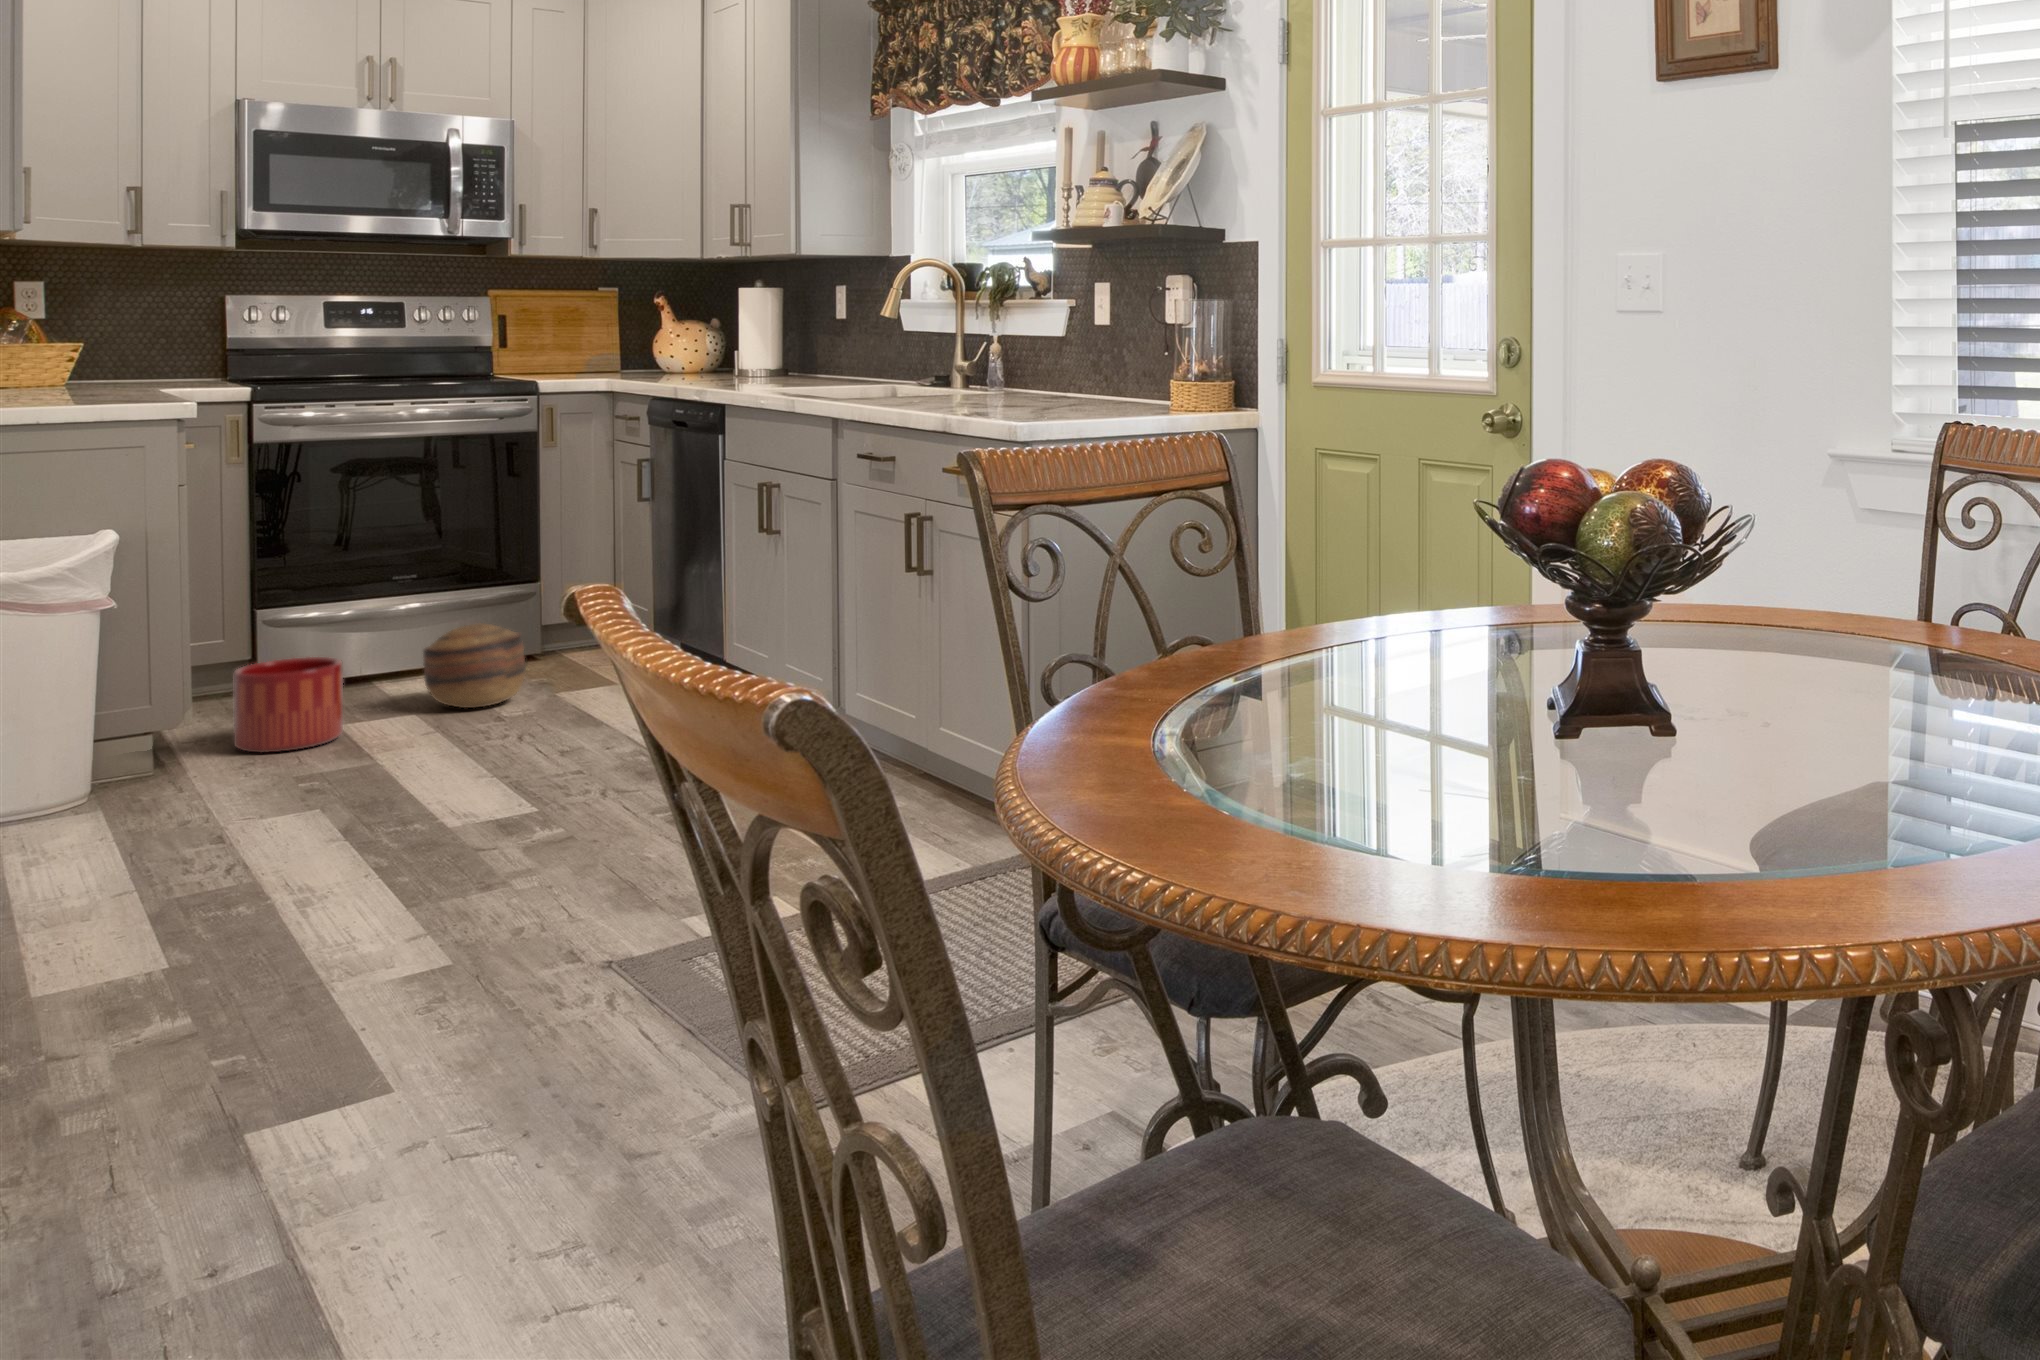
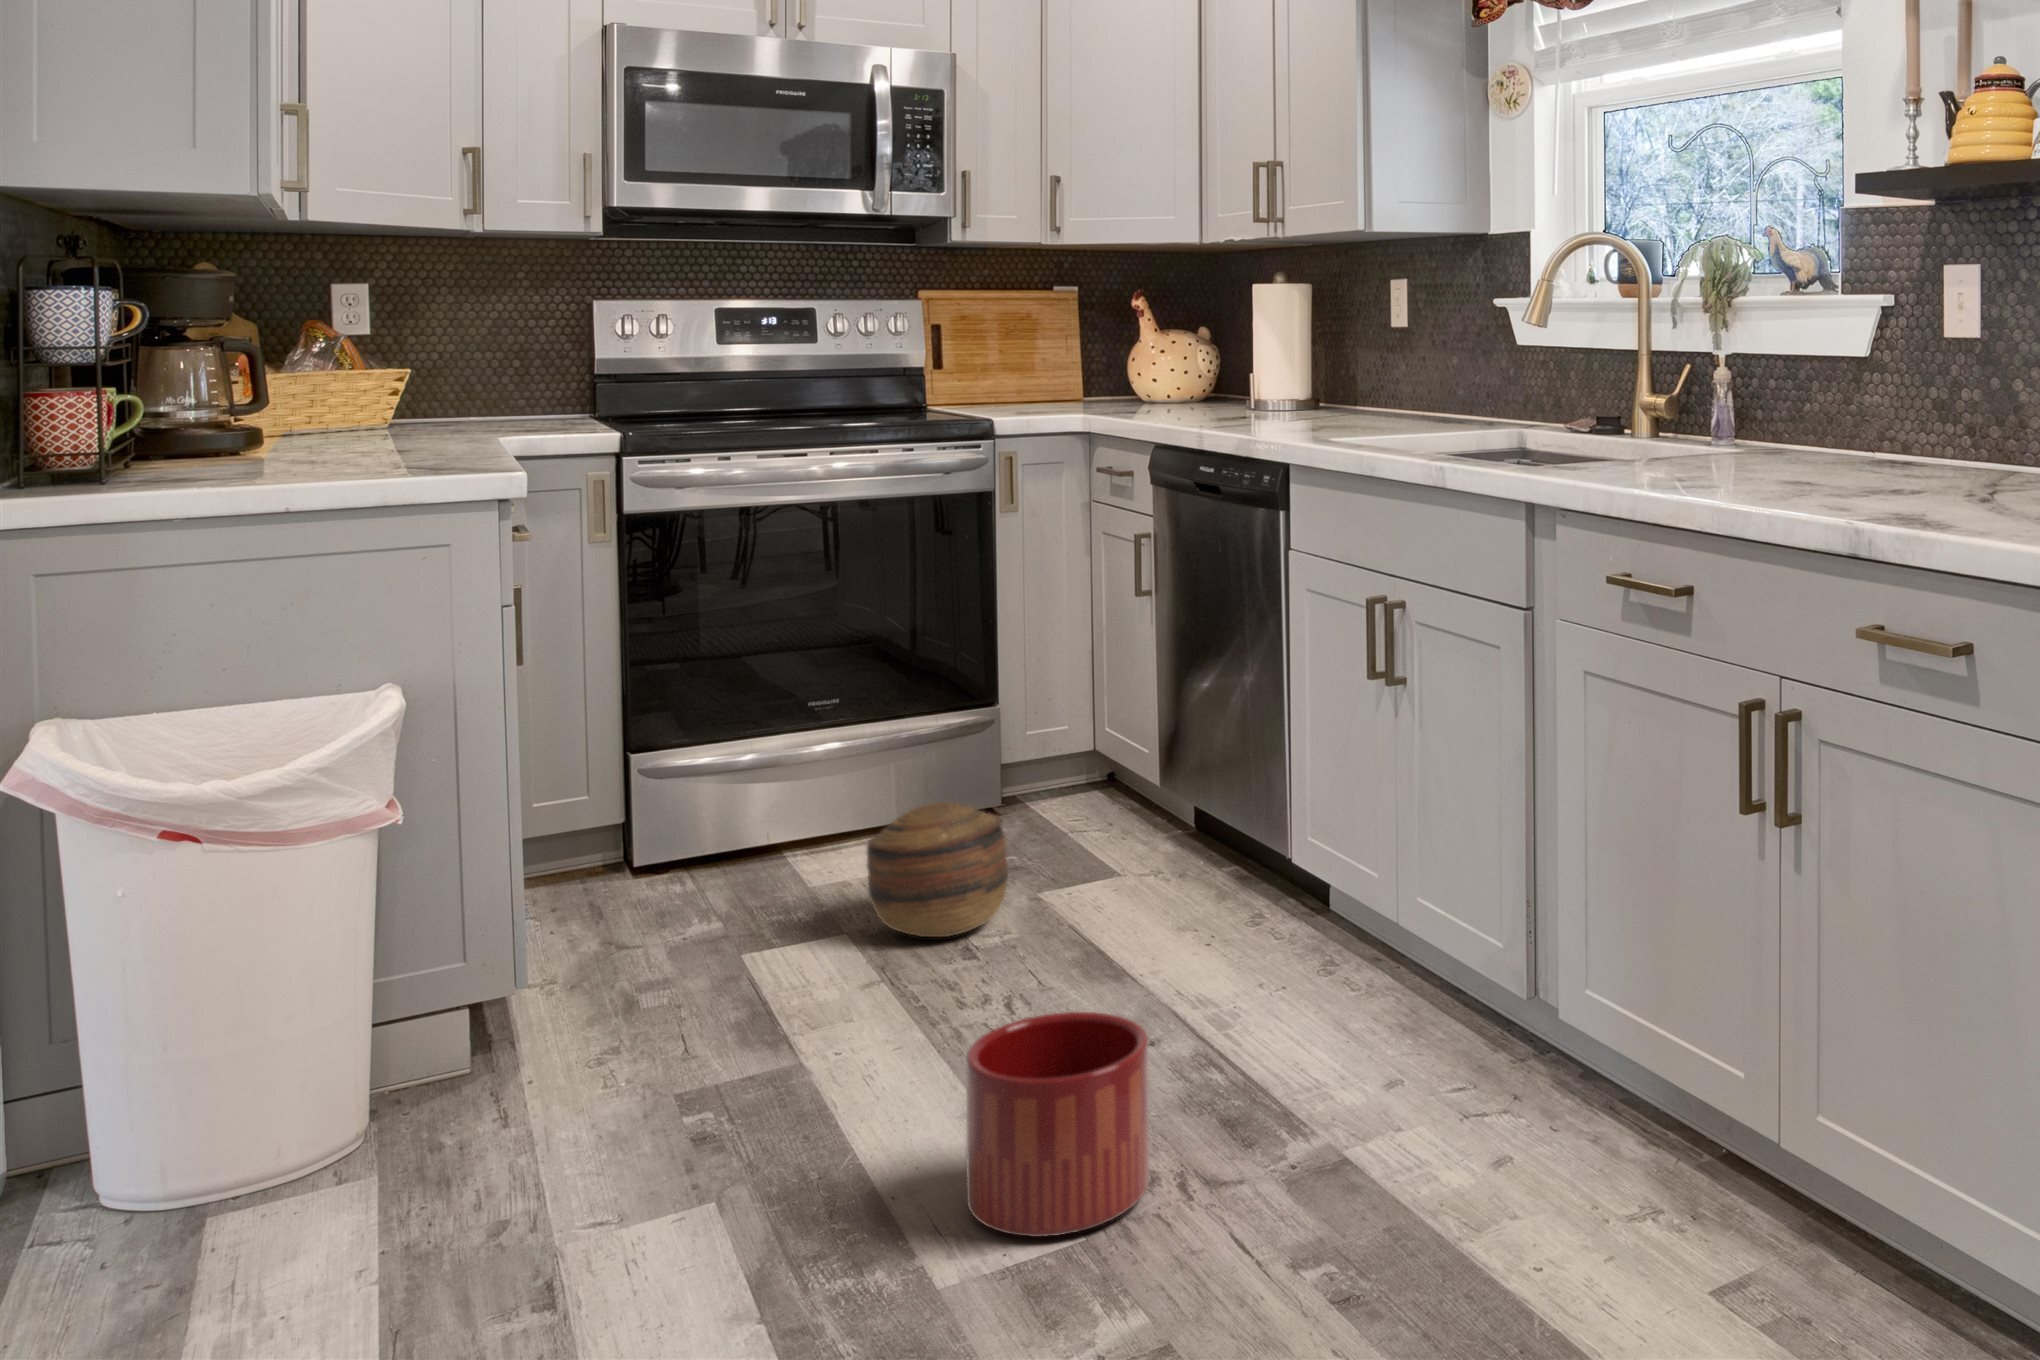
planter: present [234,657,343,753] -> present [966,1012,1149,1237]

